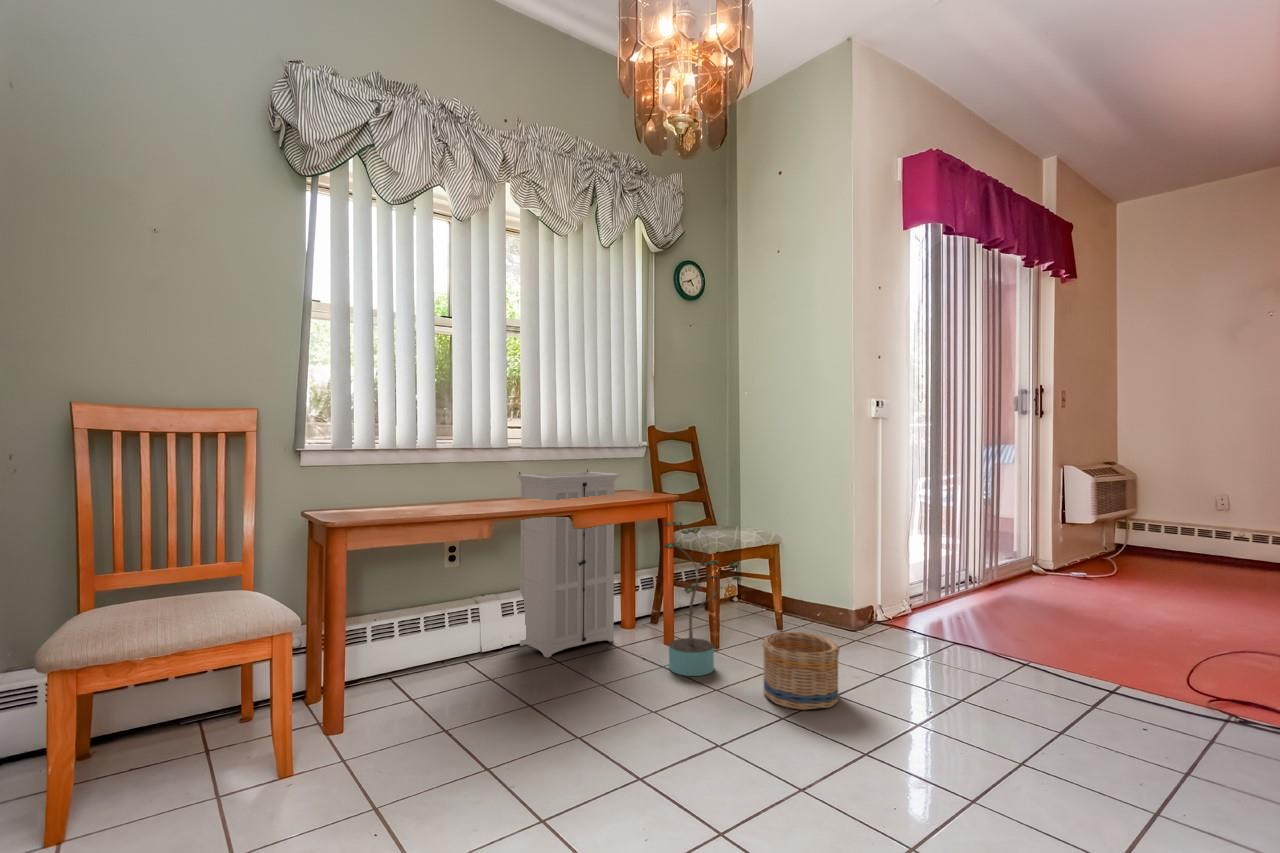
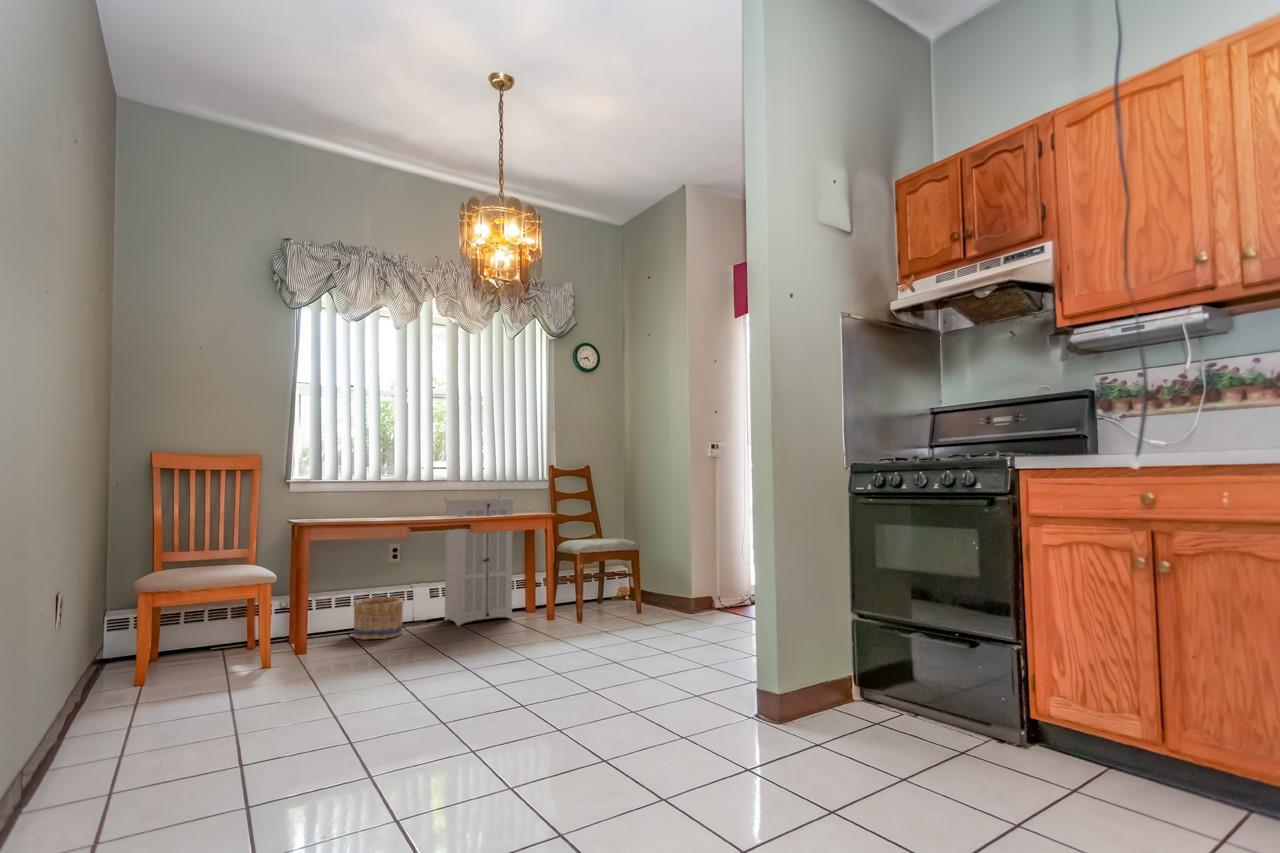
potted plant: present [664,522,741,676] -> none [527,529,587,634]
basket: present [762,632,840,710] -> present [354,597,403,640]

